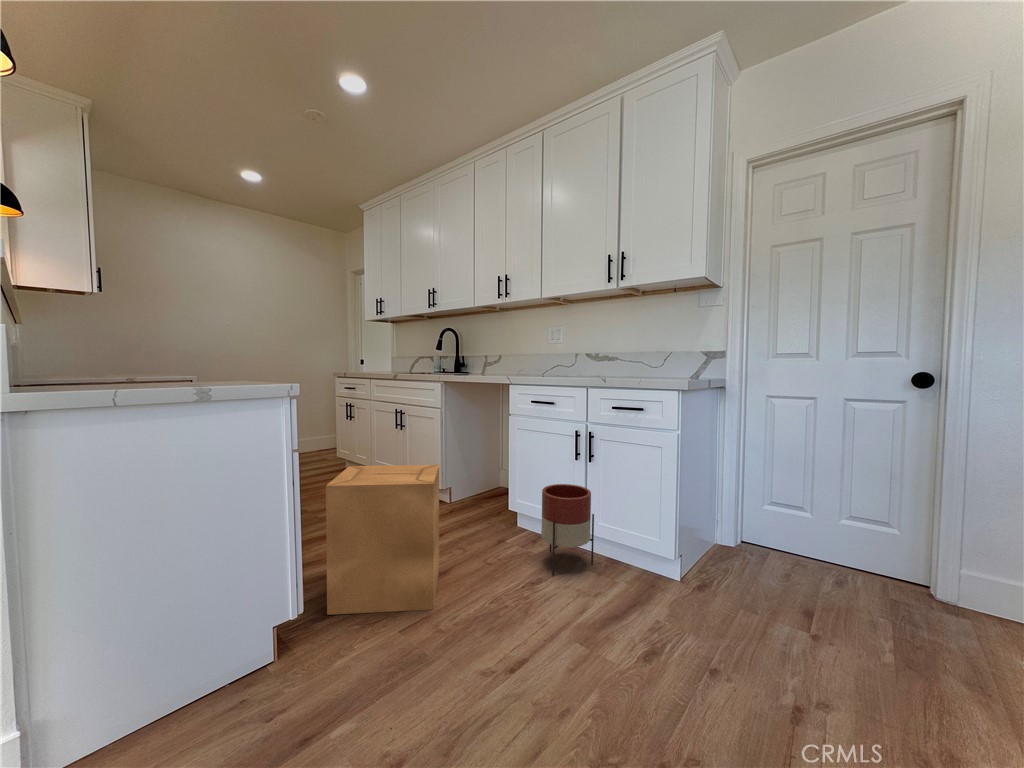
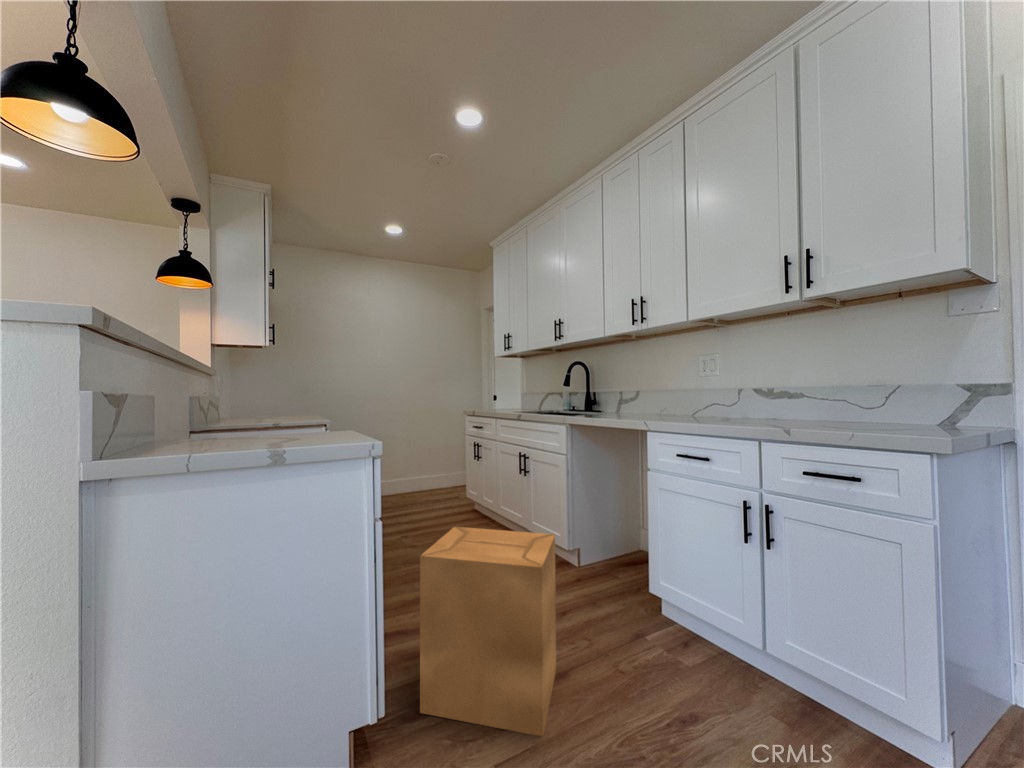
planter: present [541,484,594,575] -> none [695,573,781,713]

